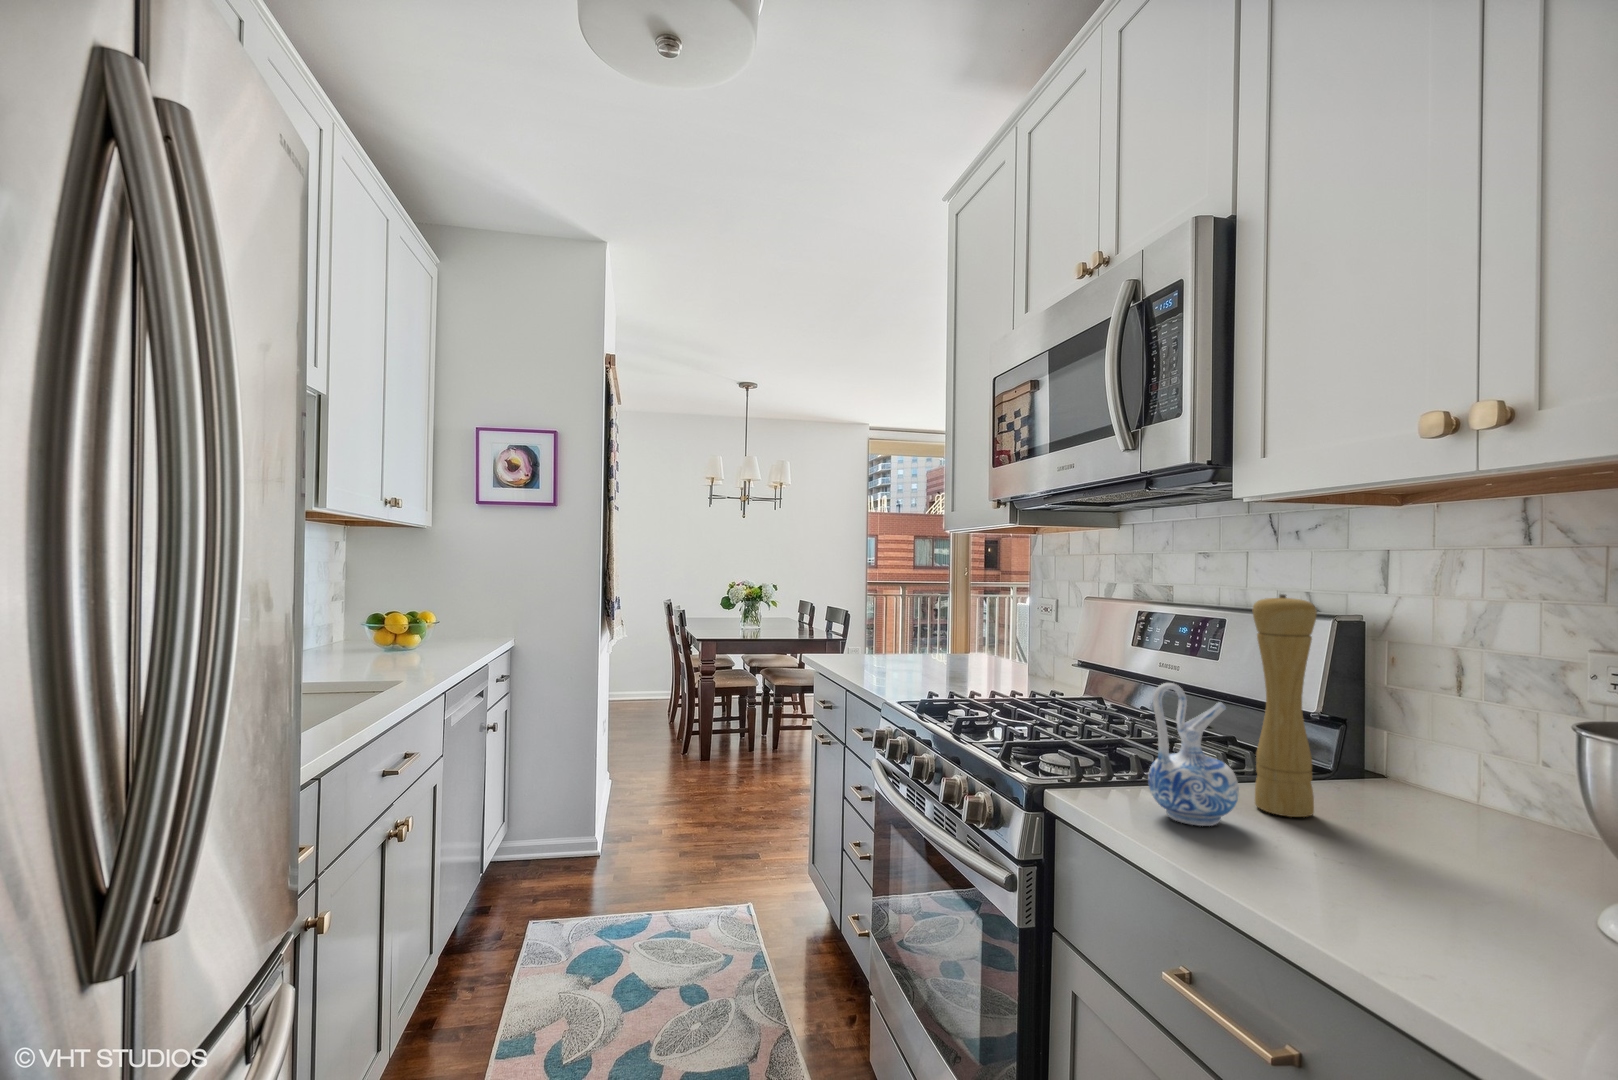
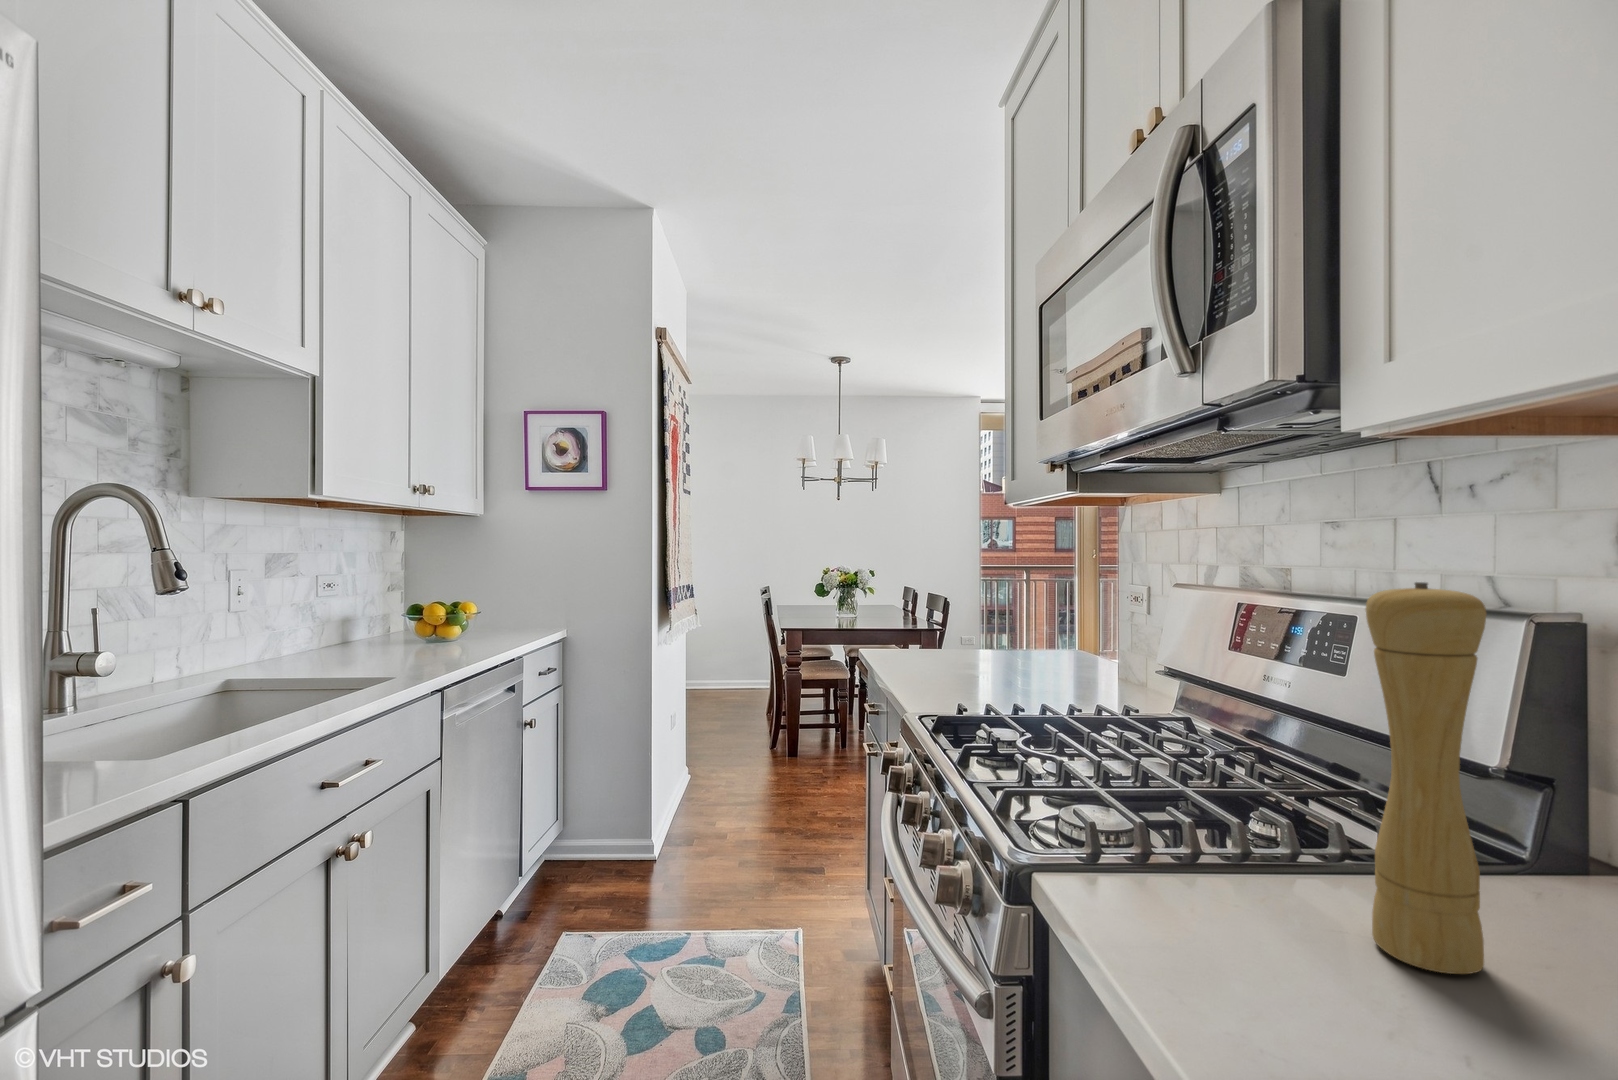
ceramic pitcher: present [1148,683,1239,826] -> none [1170,734,1328,987]

